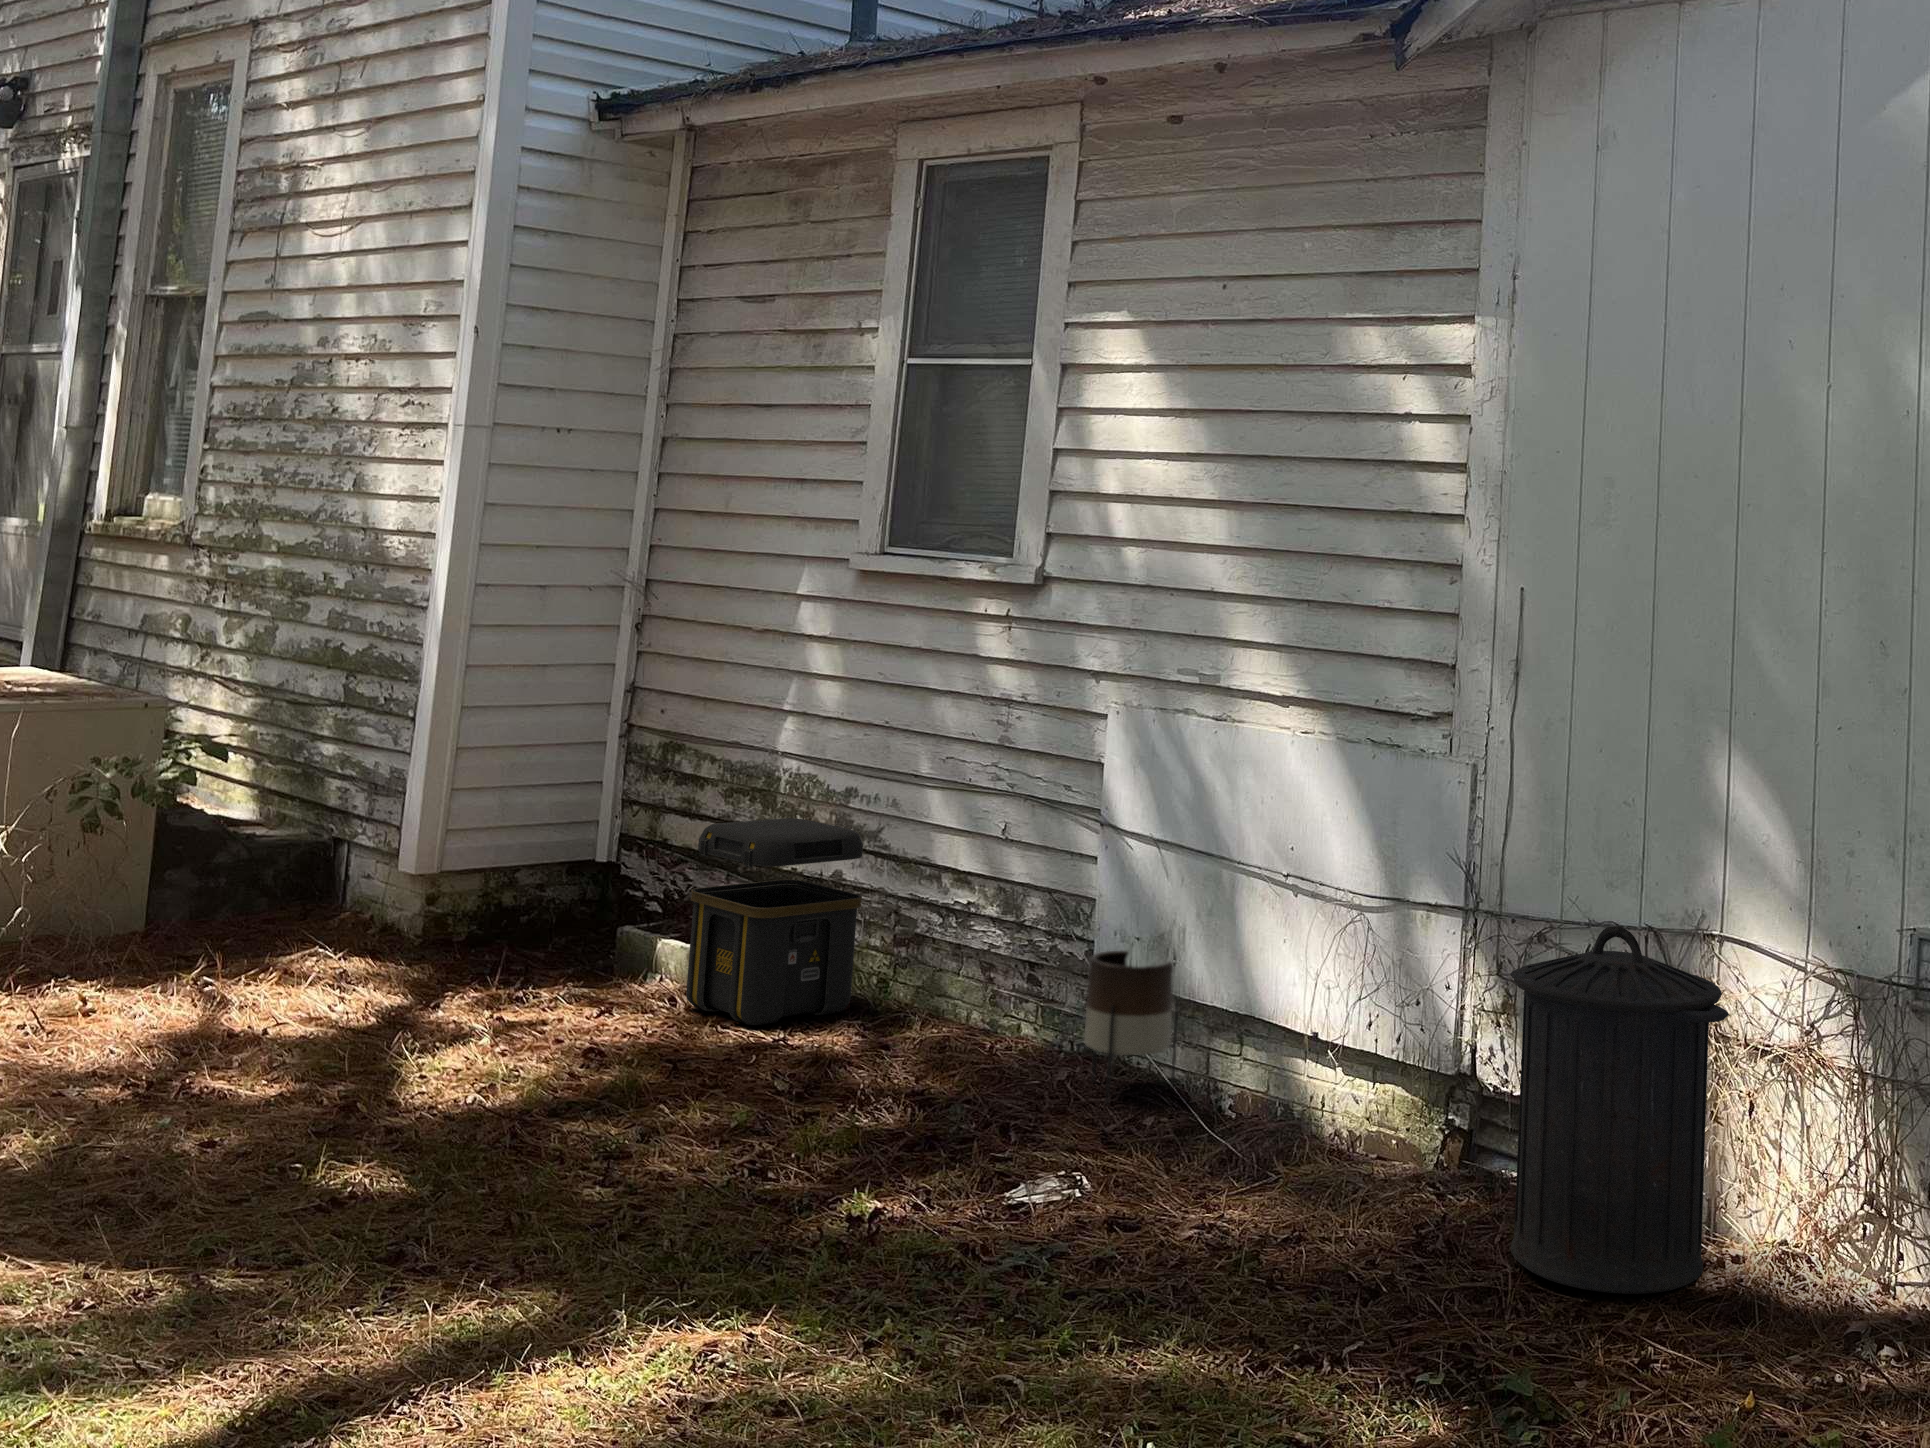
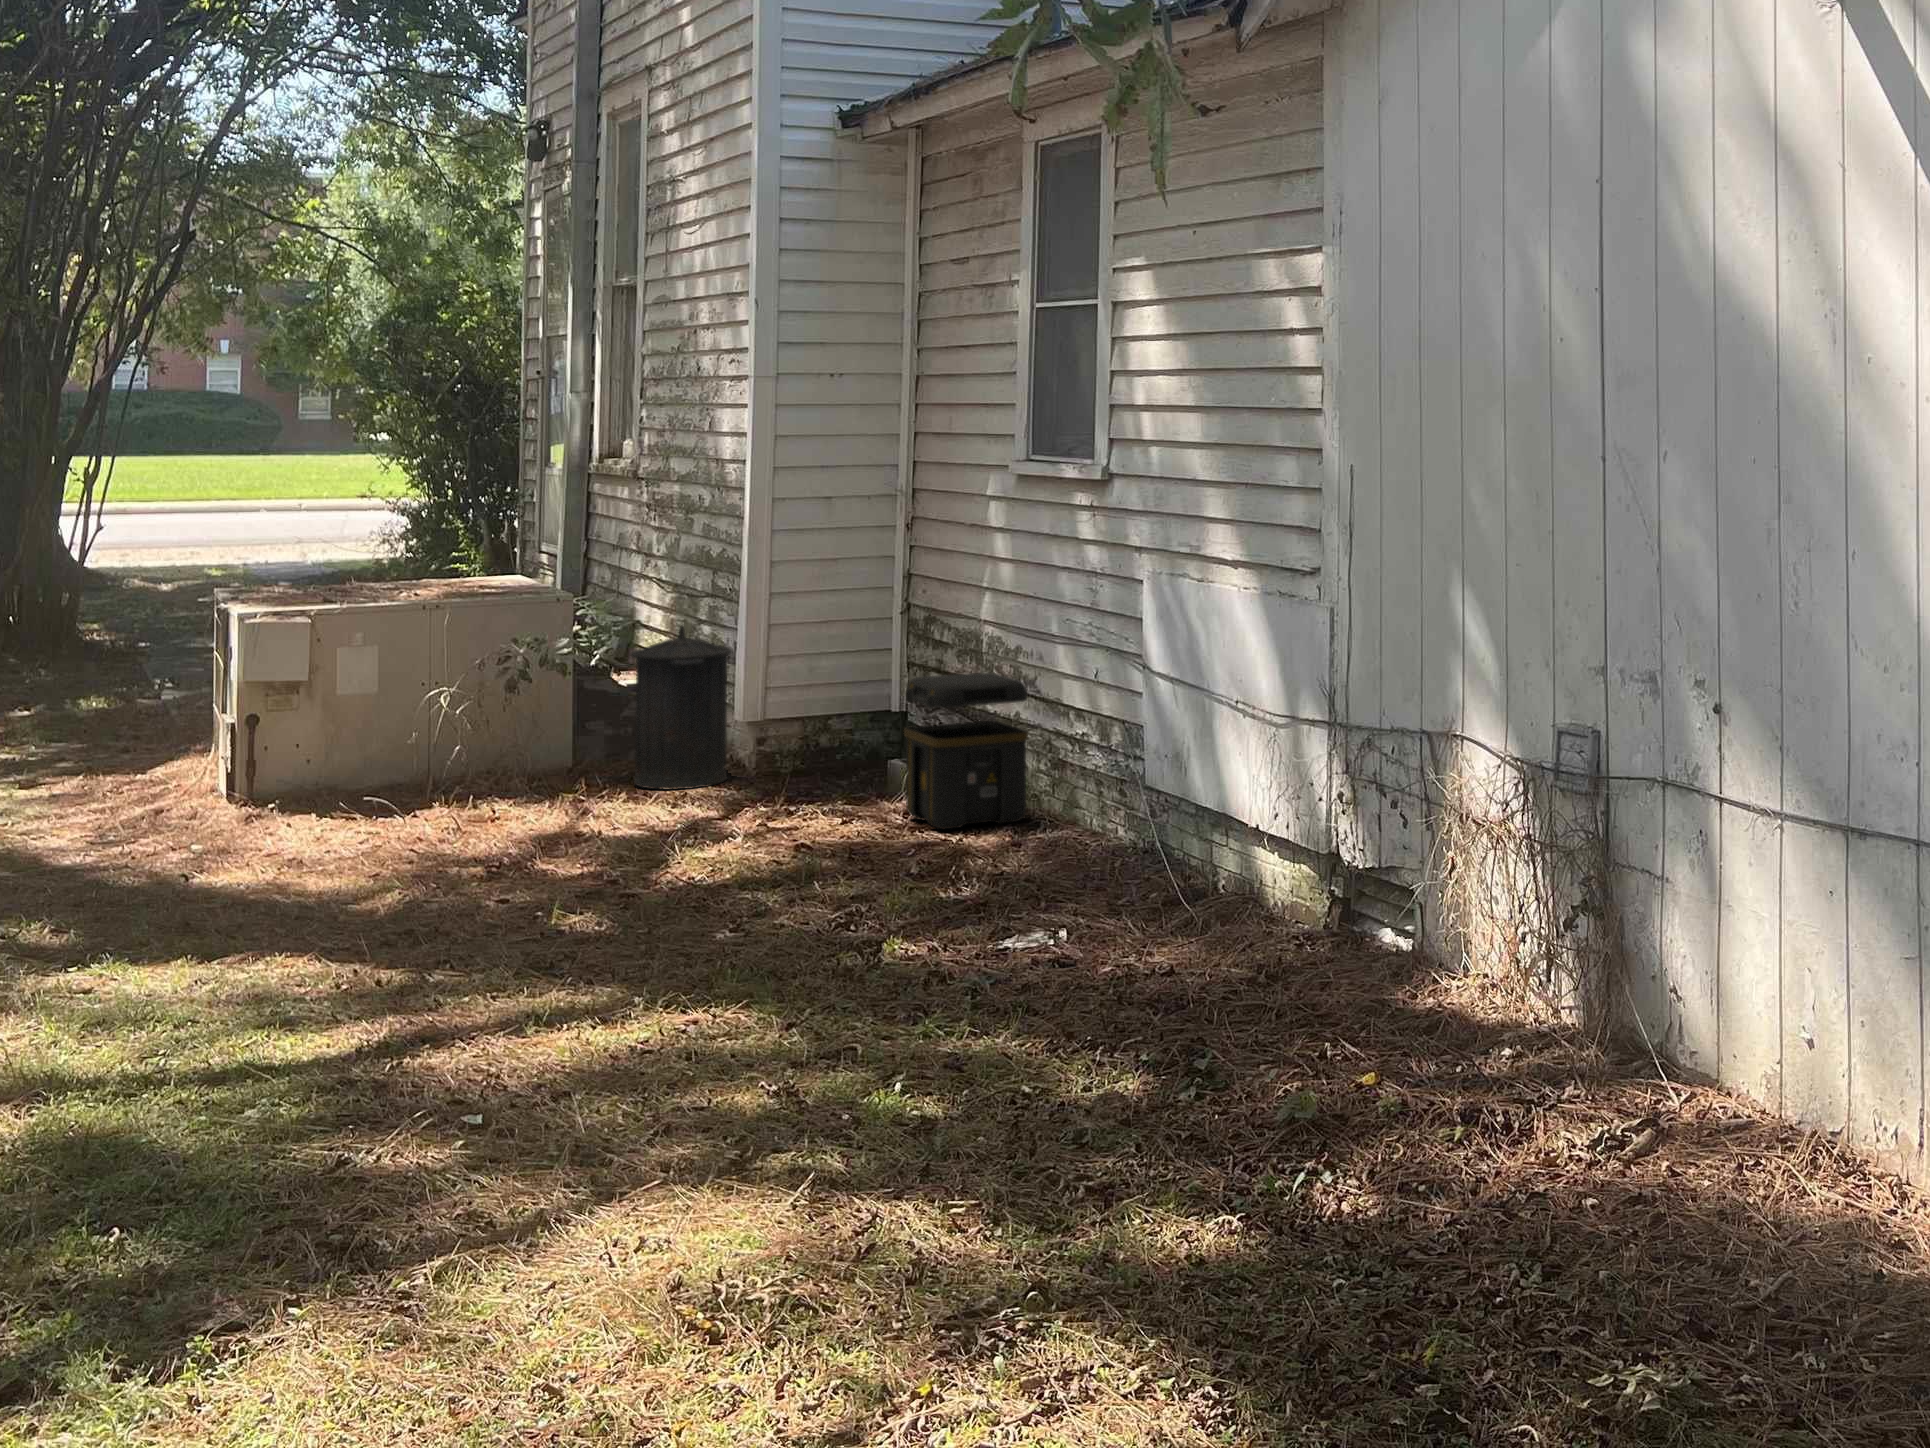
trash can: present [1510,926,1729,1294] -> present [631,626,732,790]
planter: present [1084,951,1179,1104] -> none [1119,766,1192,882]

